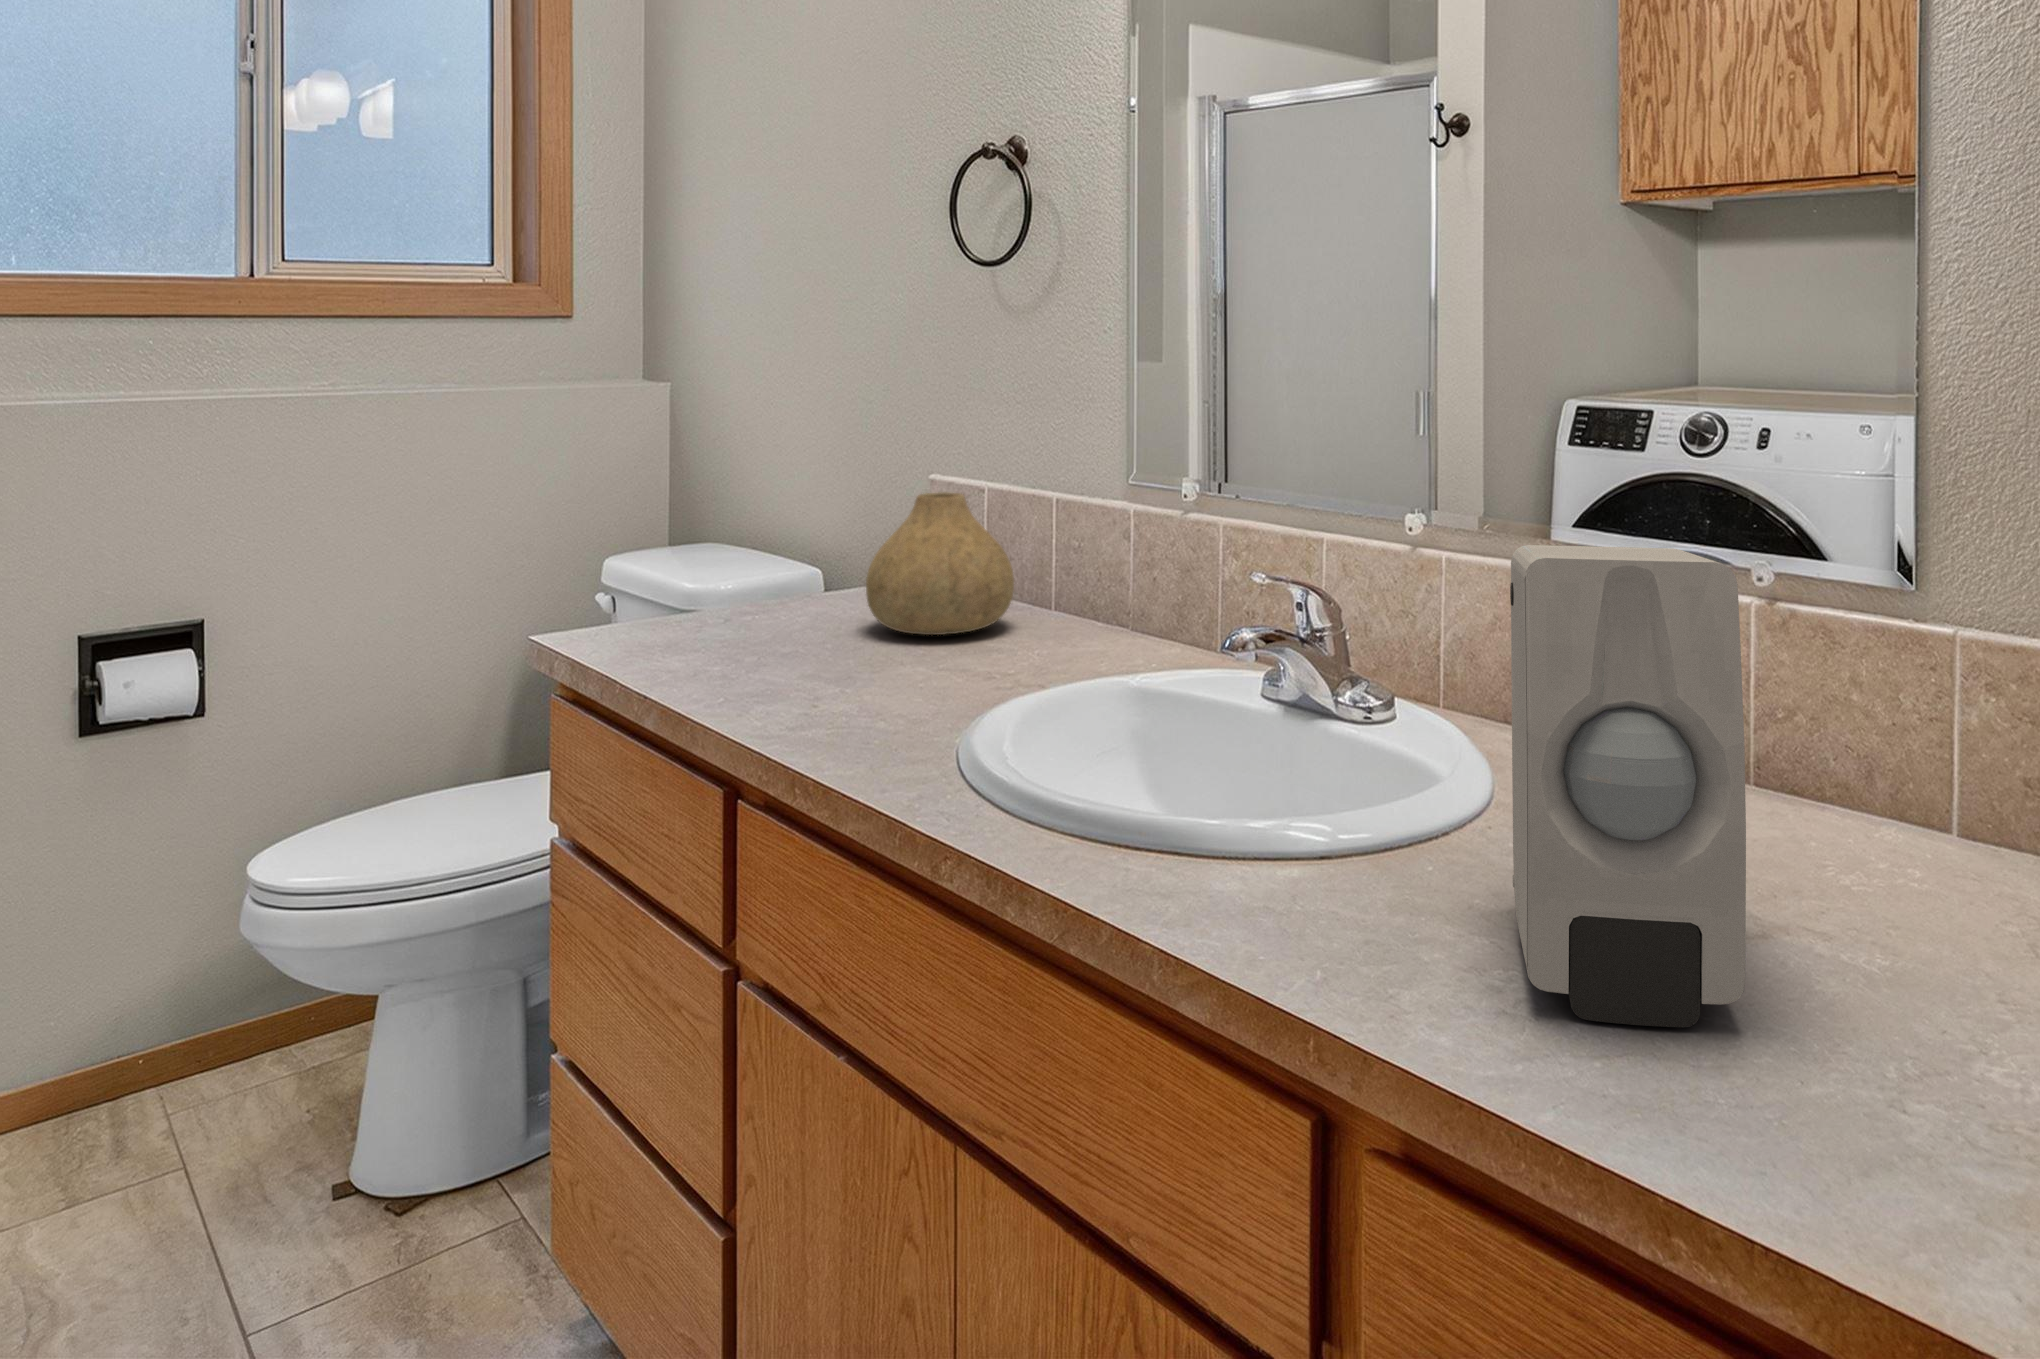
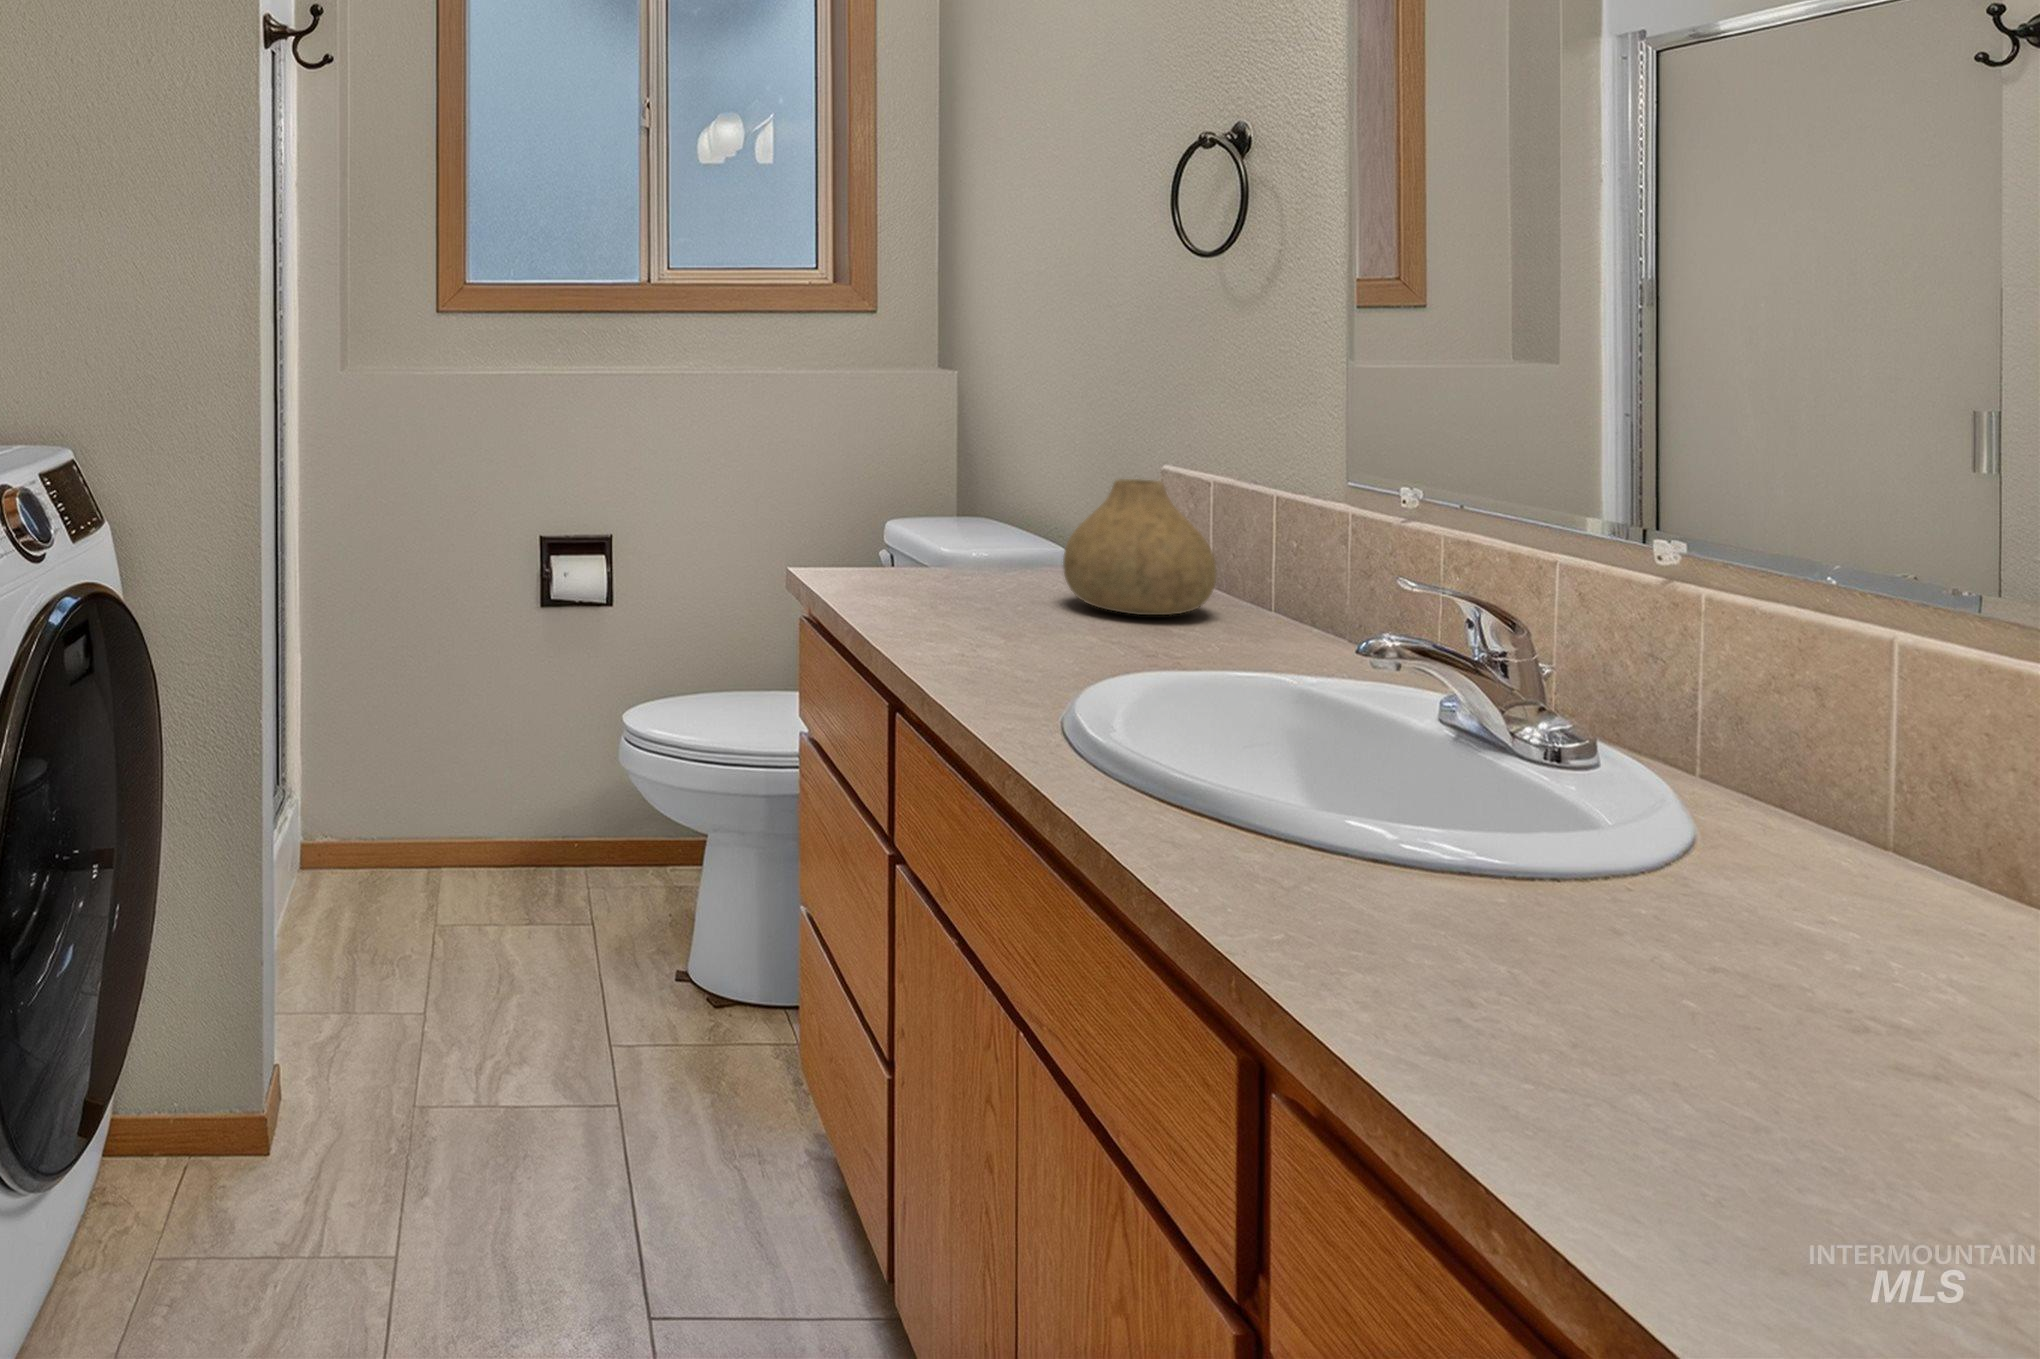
soap dispenser: present [1510,545,1746,1027] -> none [1481,564,1836,1102]

